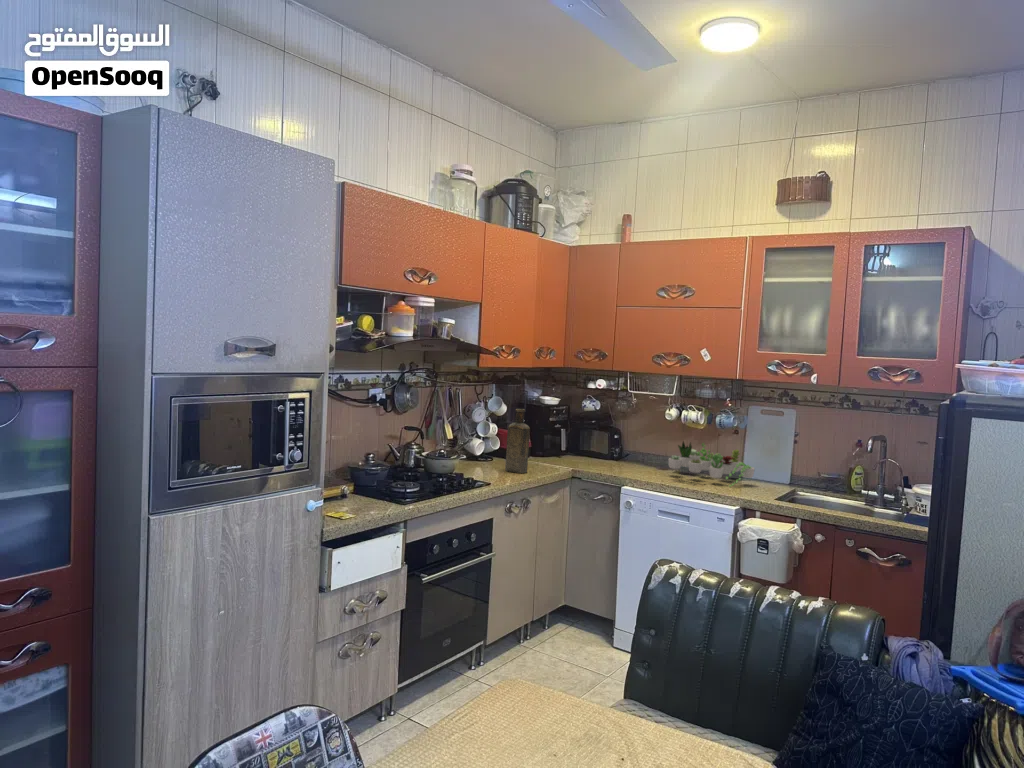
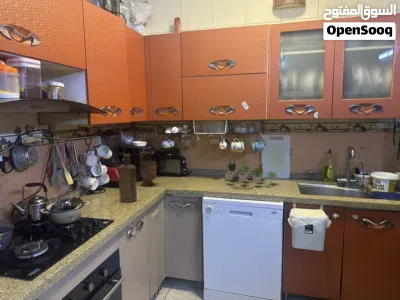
ceramic pitcher: none [543,403,569,462] -> present [139,146,157,186]

